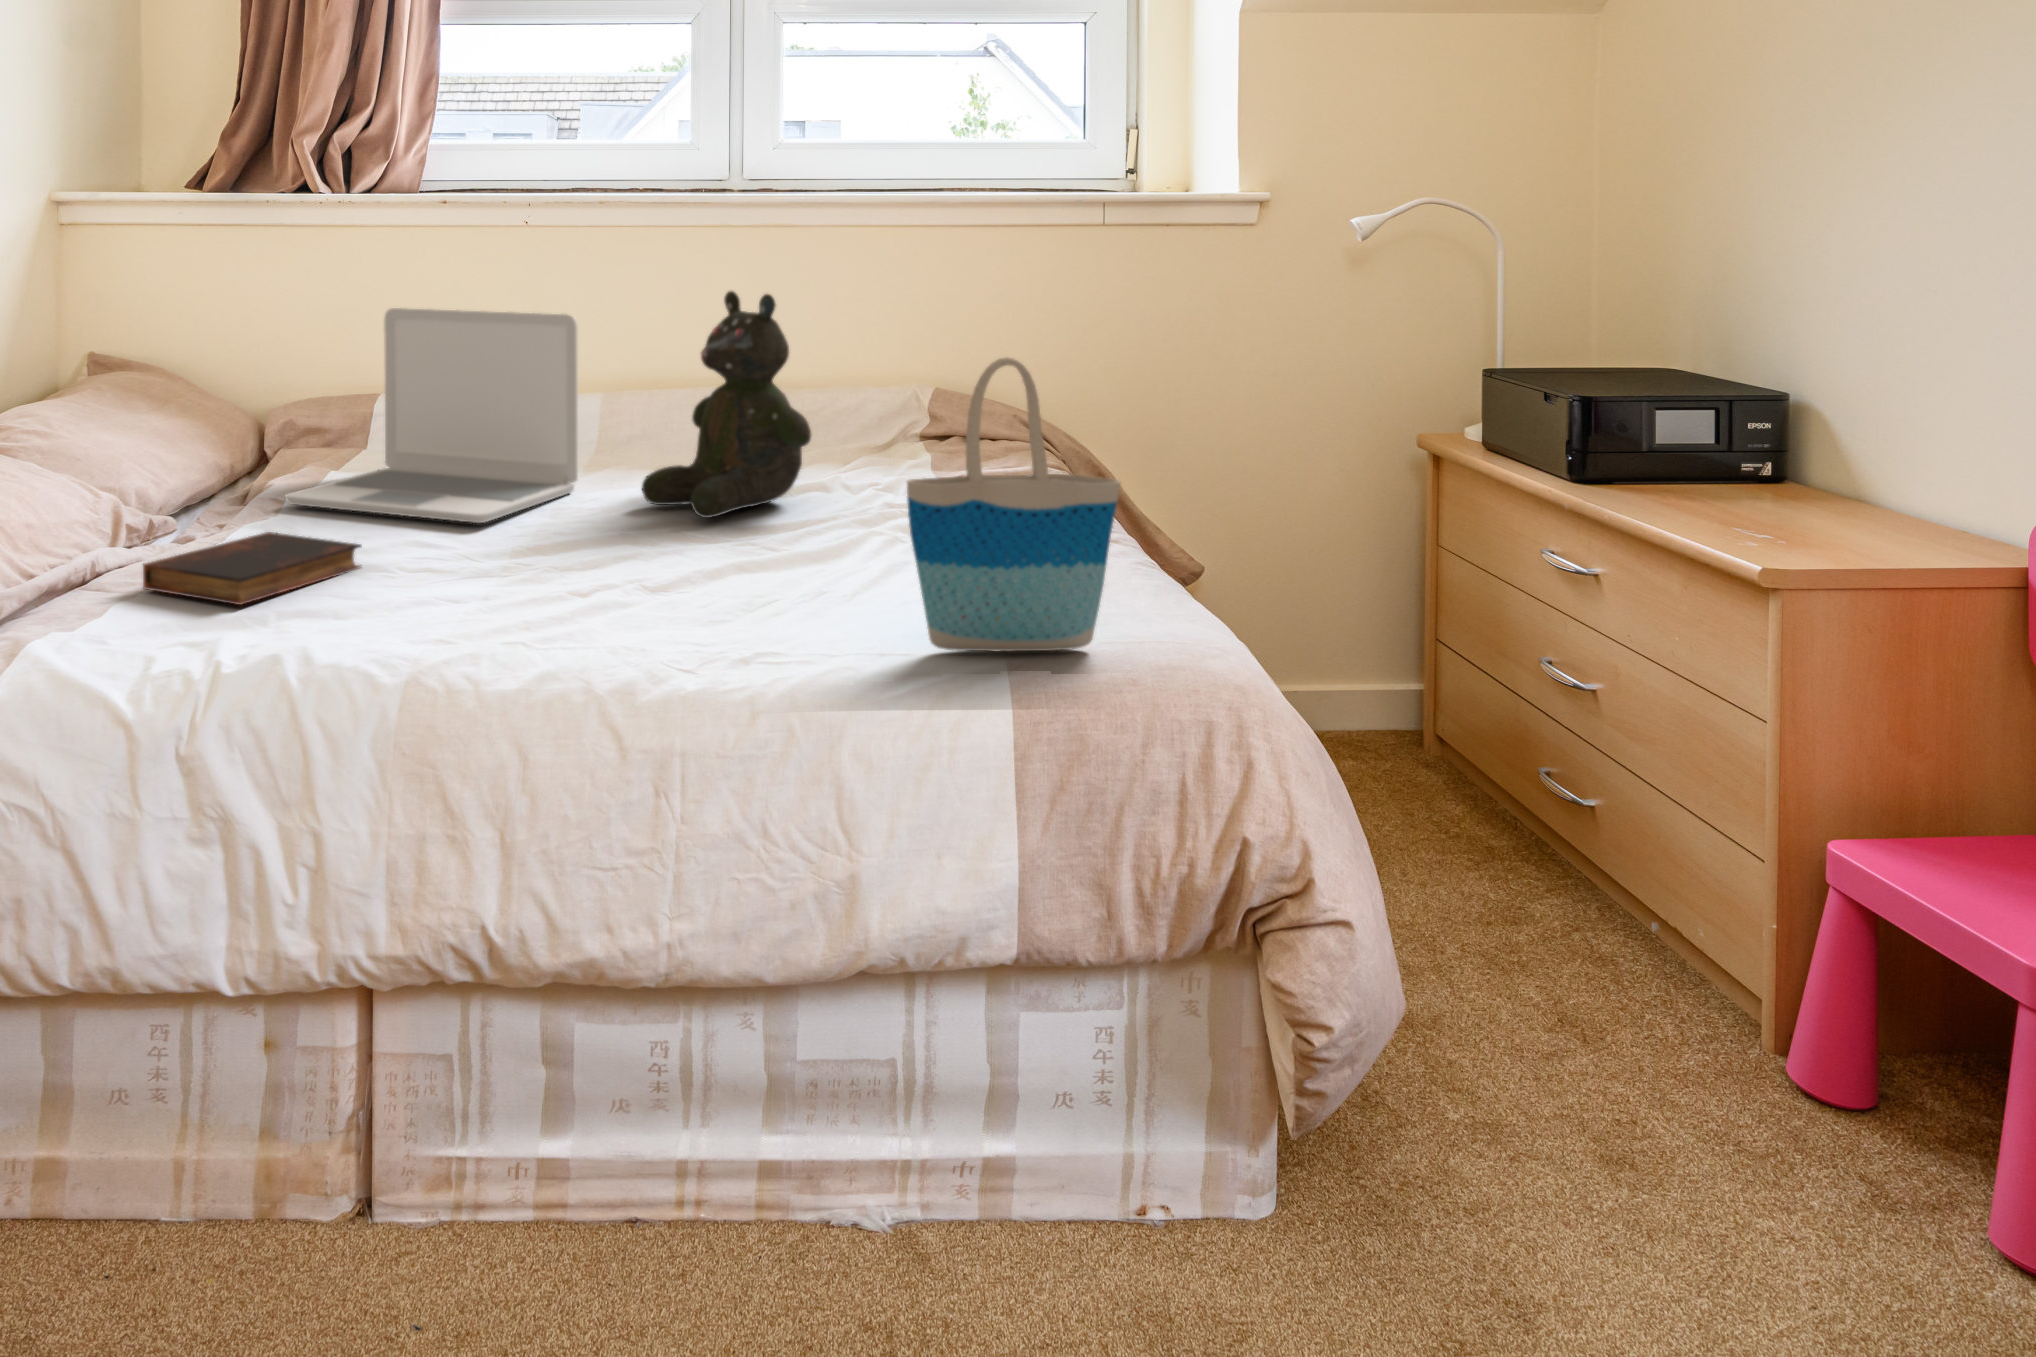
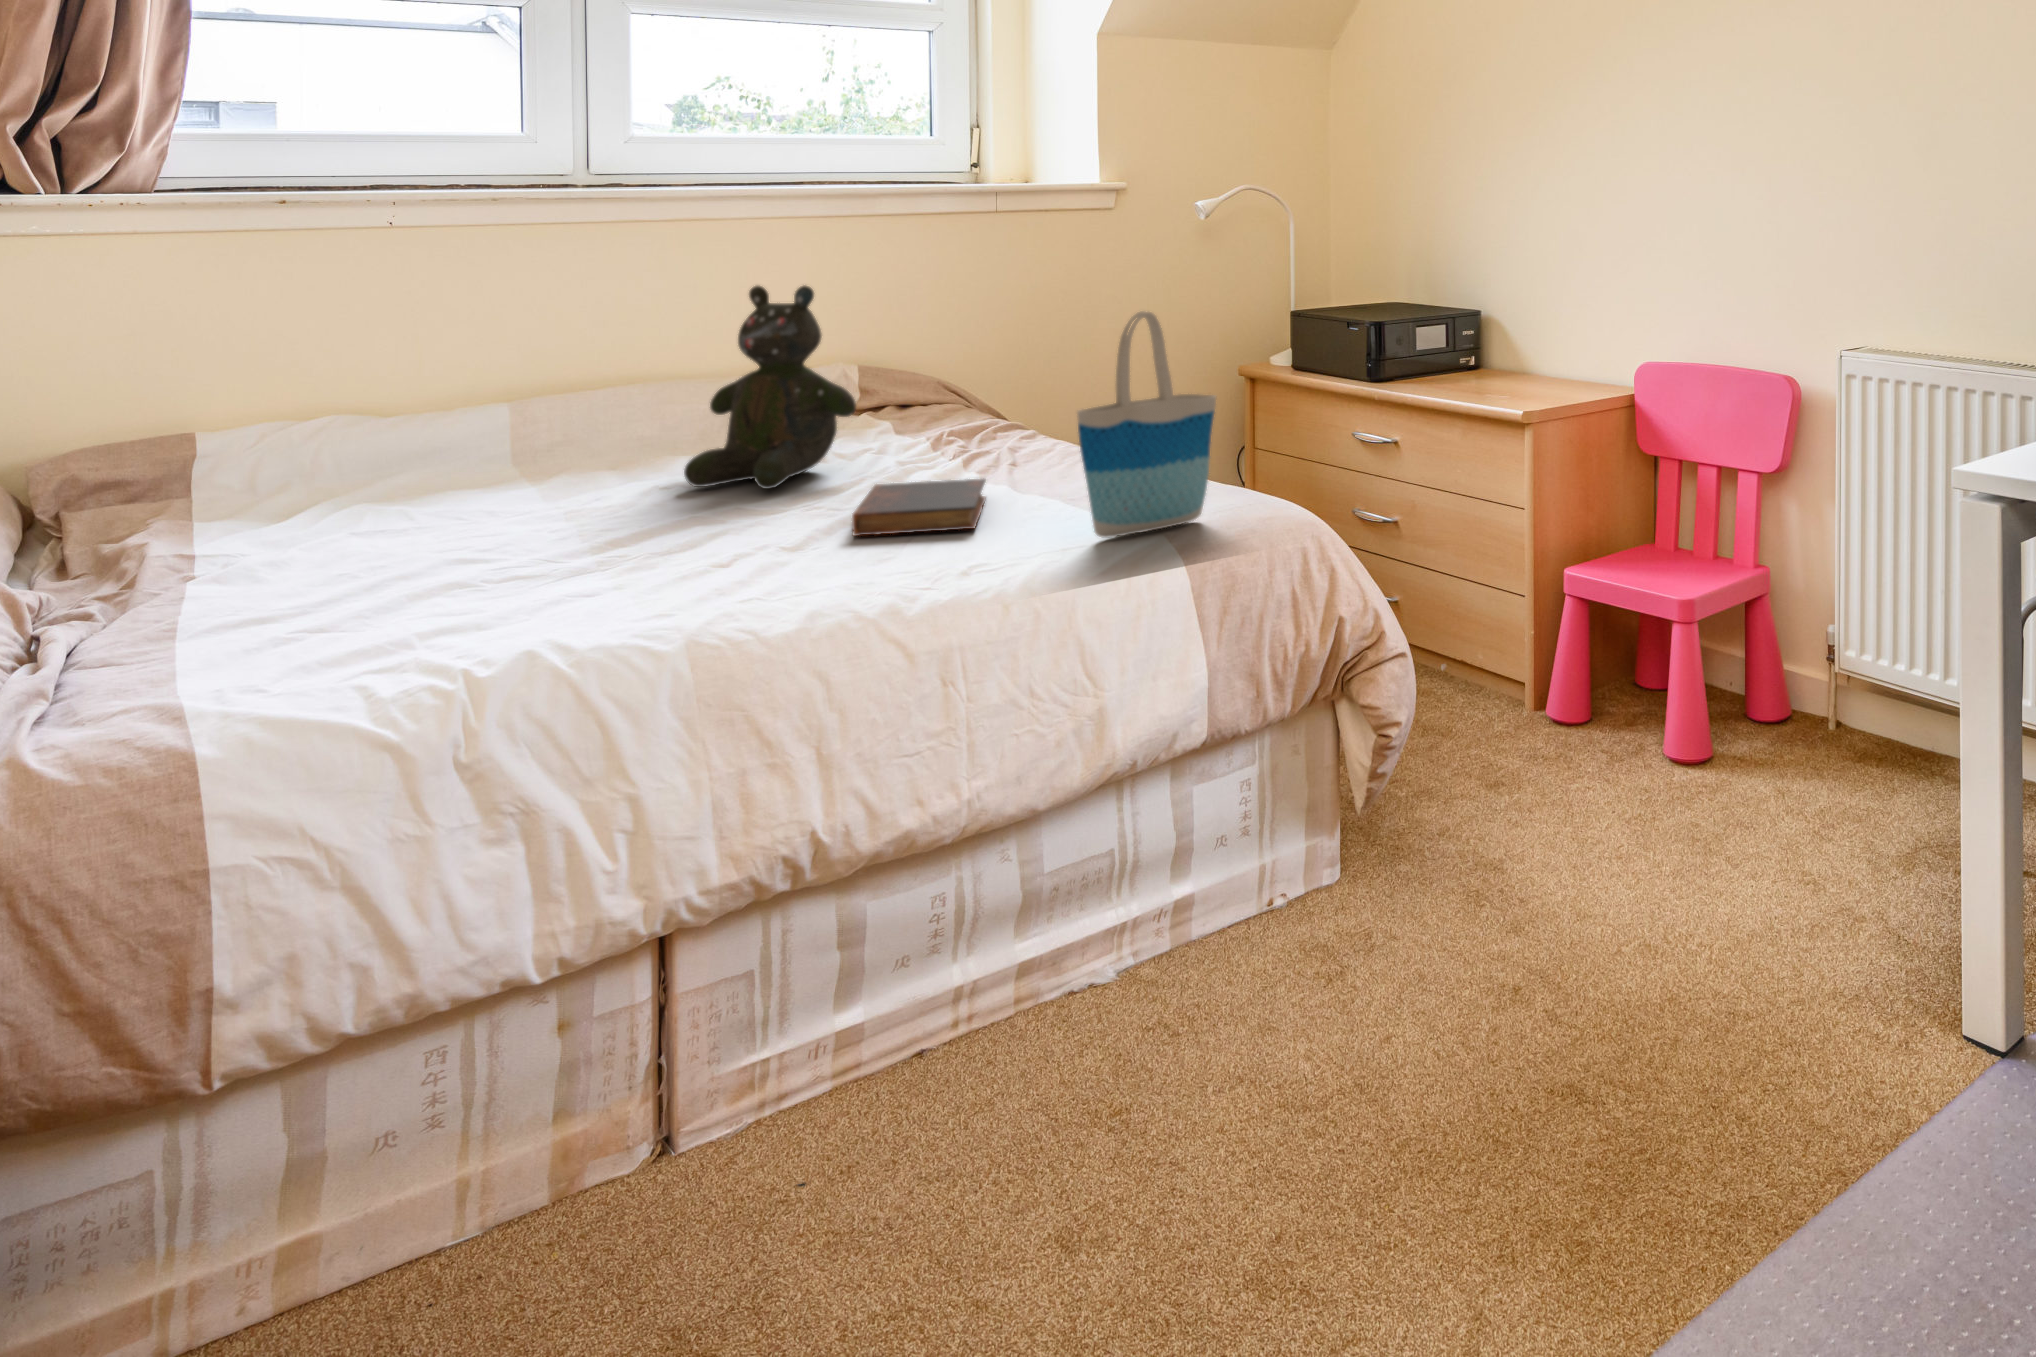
laptop: present [285,308,578,523] -> none [249,318,592,545]
book: present [143,532,361,605] -> present [852,479,986,536]

